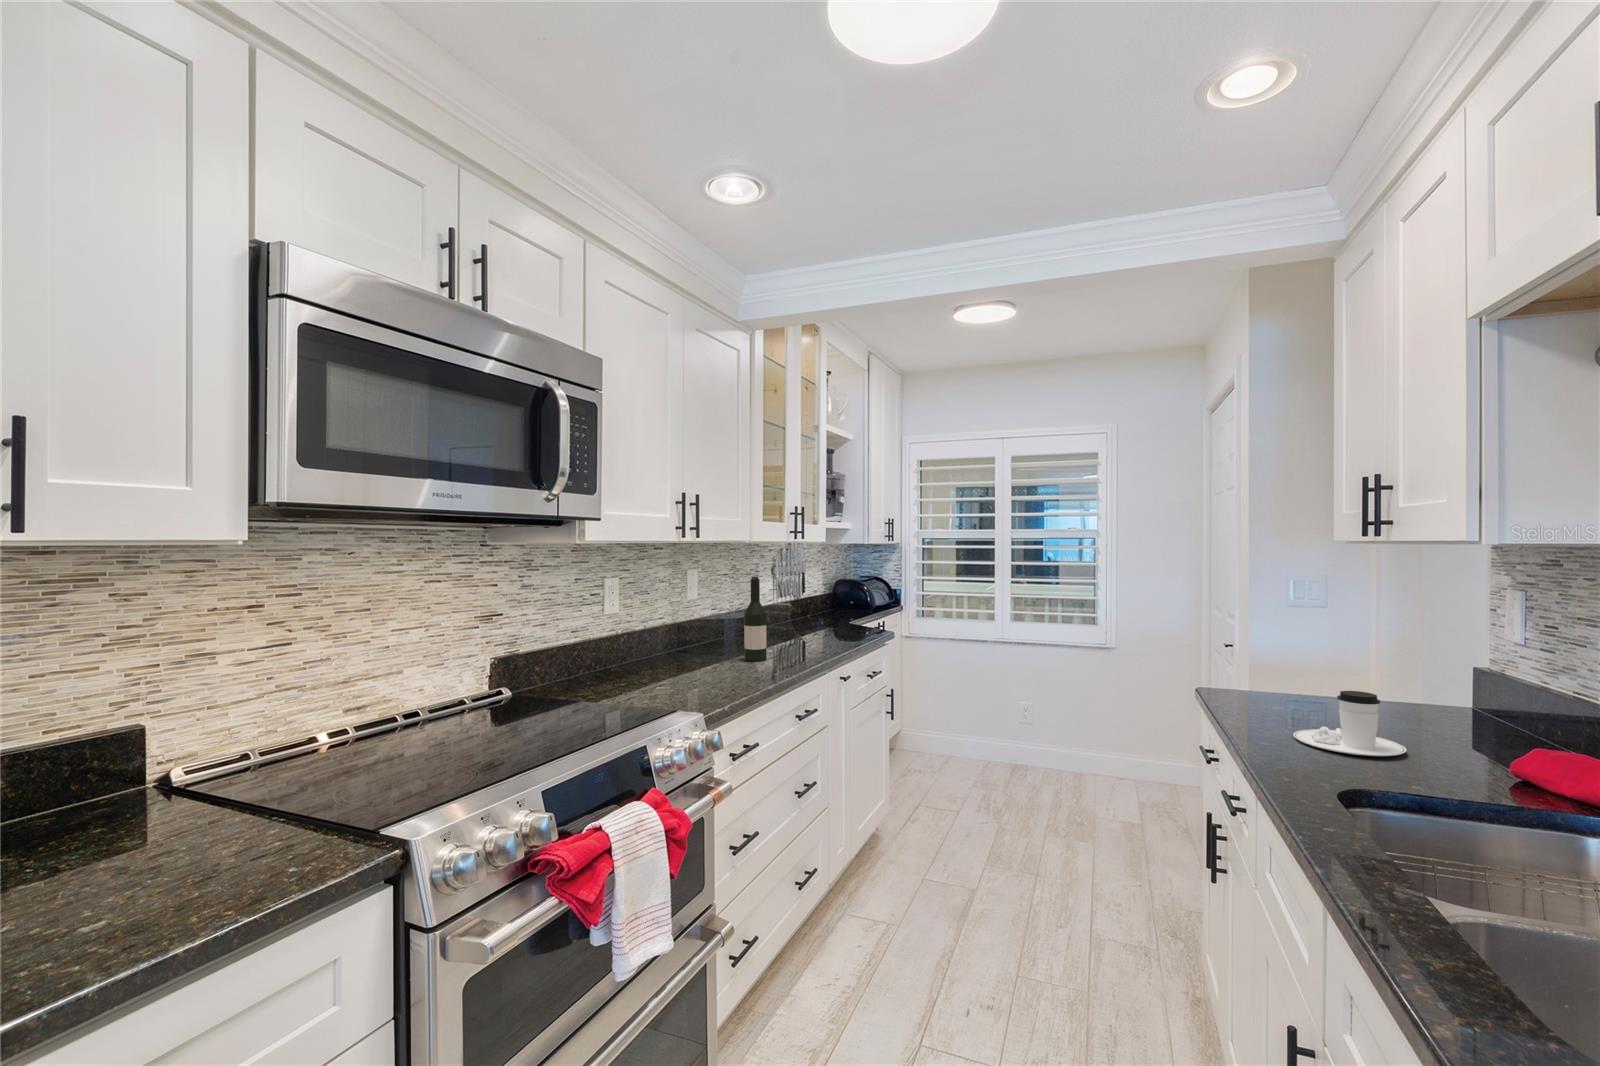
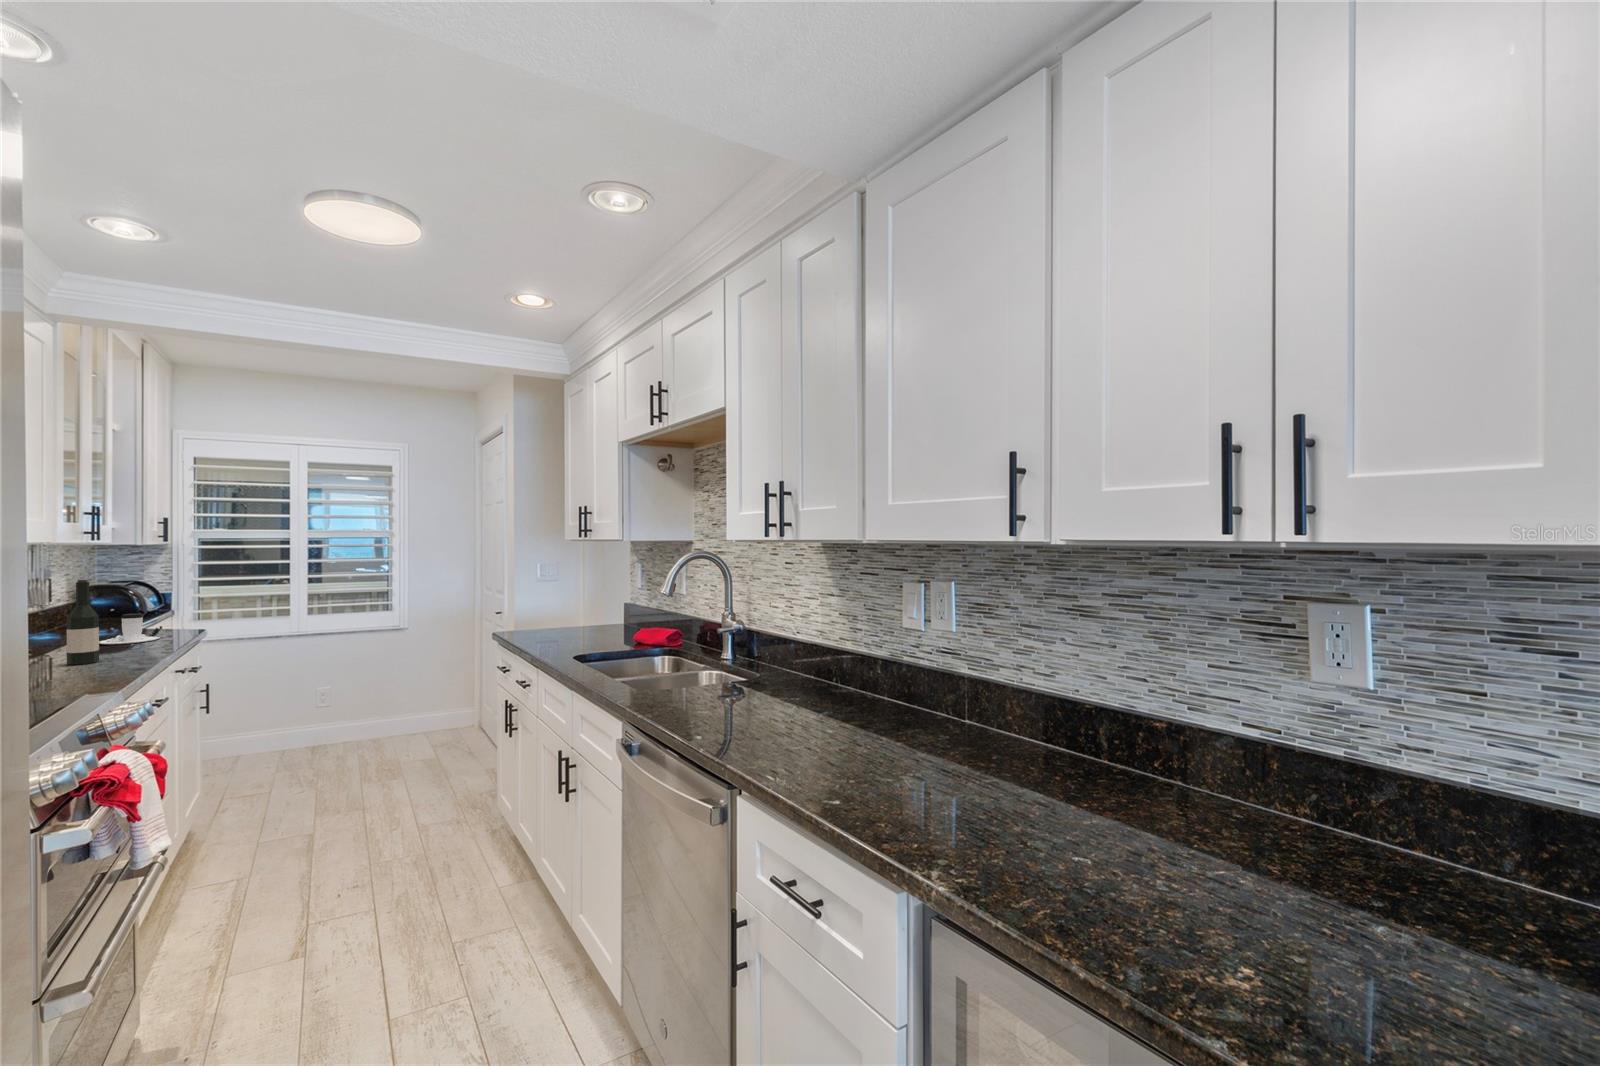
coffee cup: present [1293,691,1406,756] -> present [99,613,160,644]

